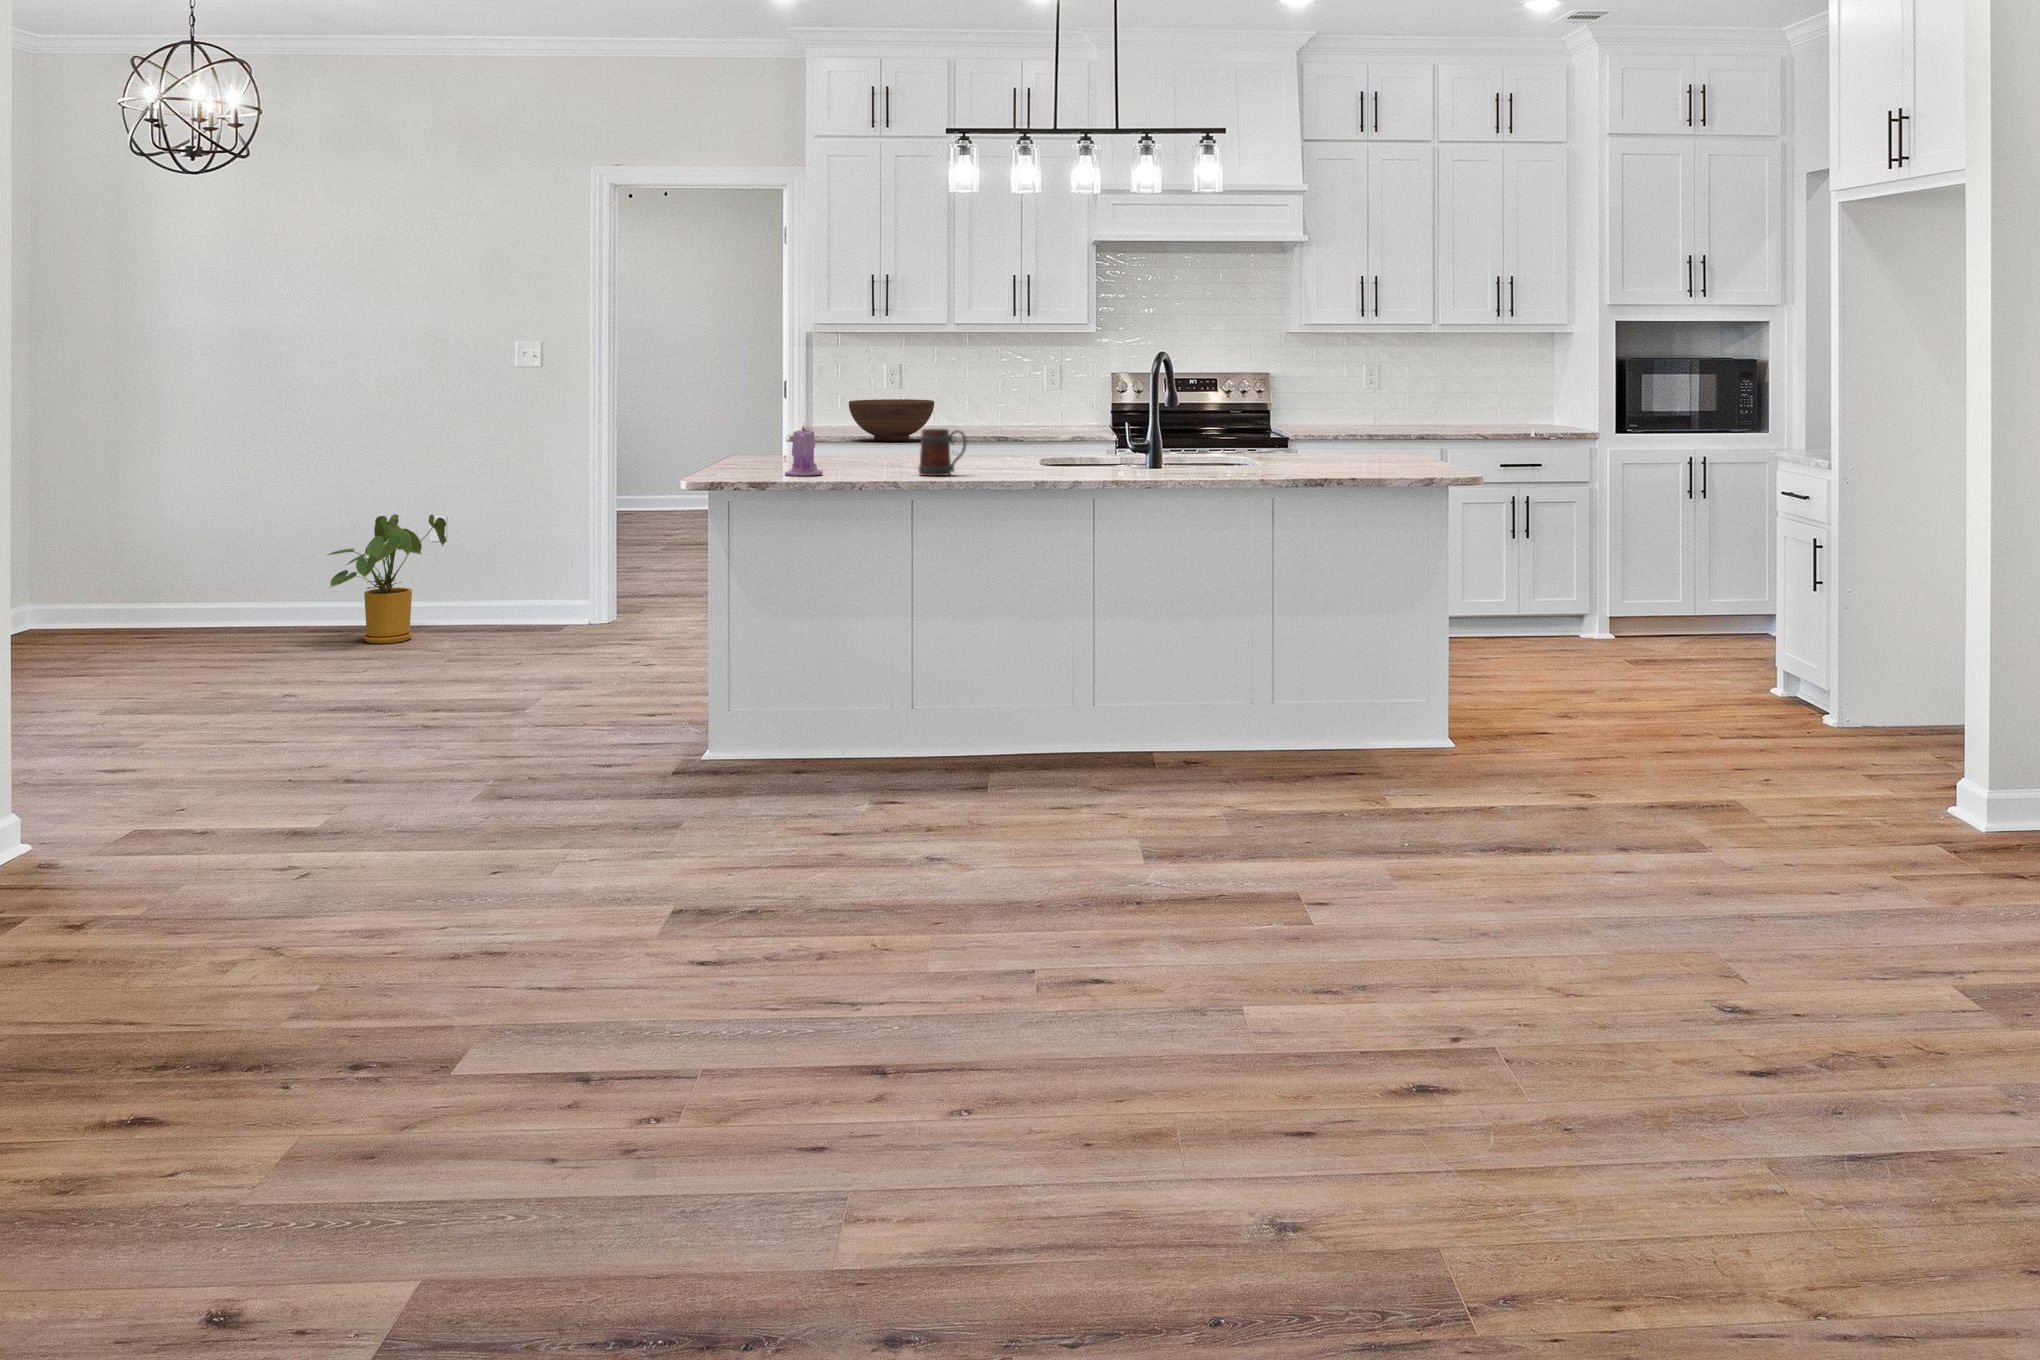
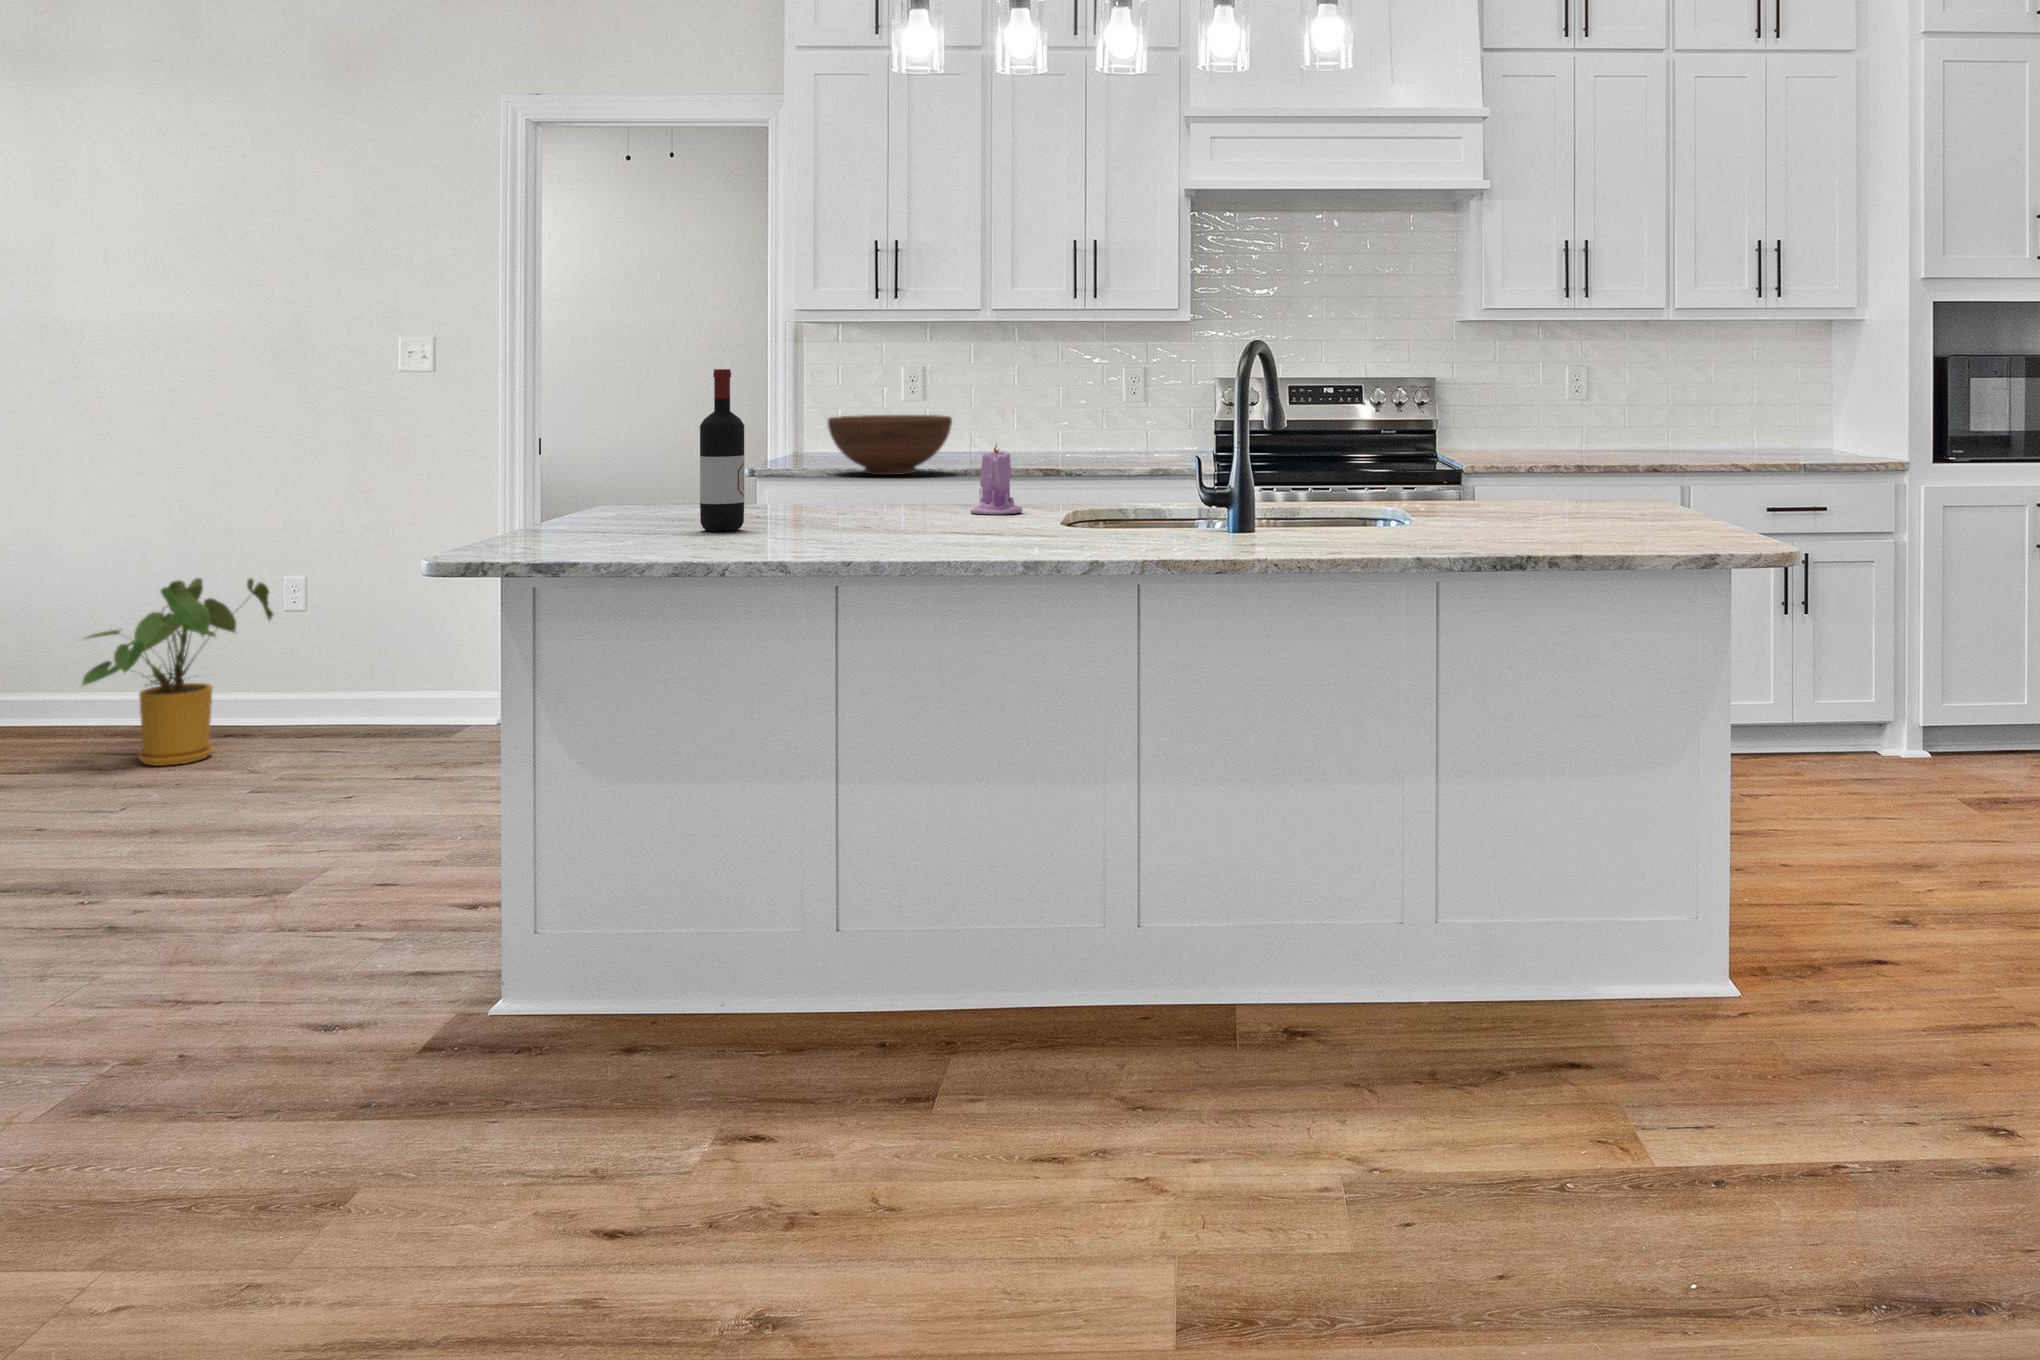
wine bottle: none [821,370,848,469] -> present [700,369,744,531]
candle: present [784,423,823,476] -> present [971,444,1022,514]
mug: present [919,429,967,476] -> none [843,467,926,548]

